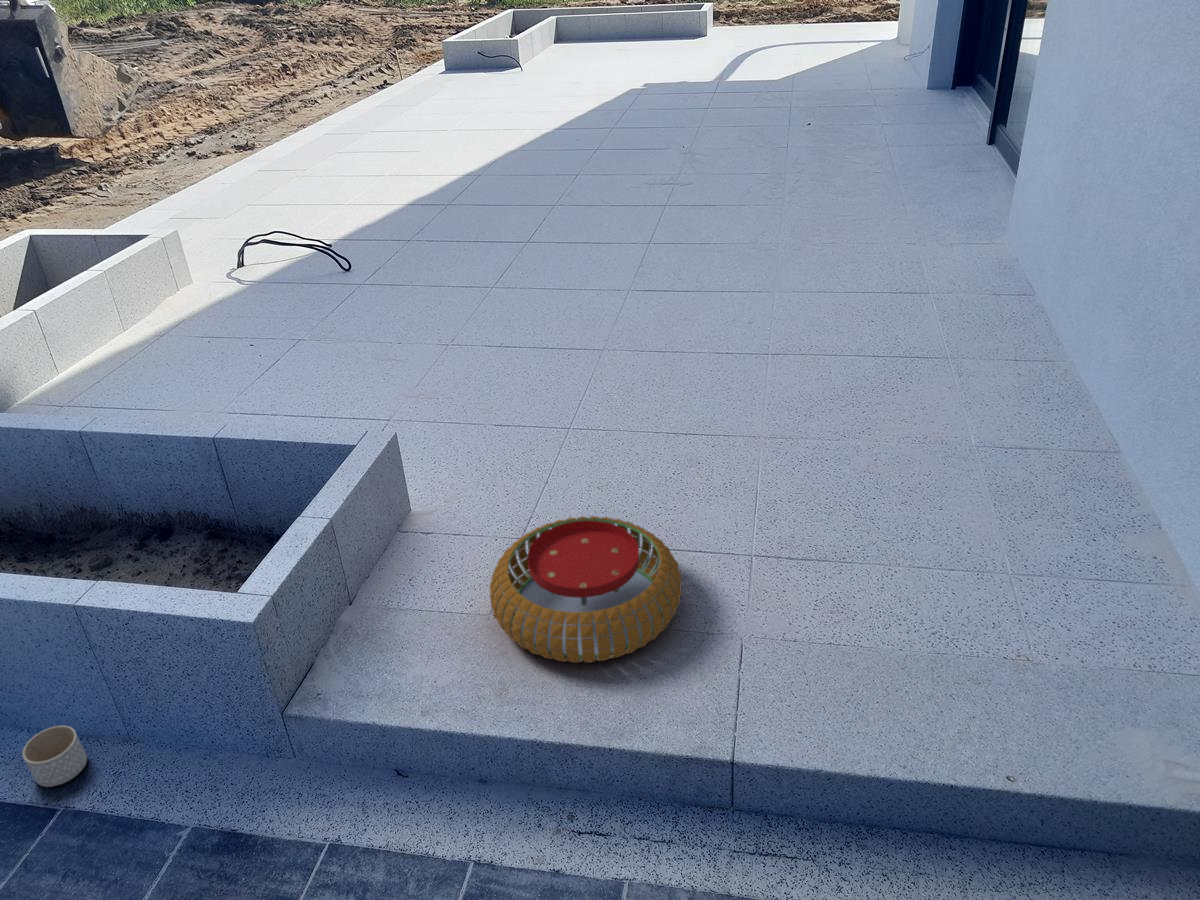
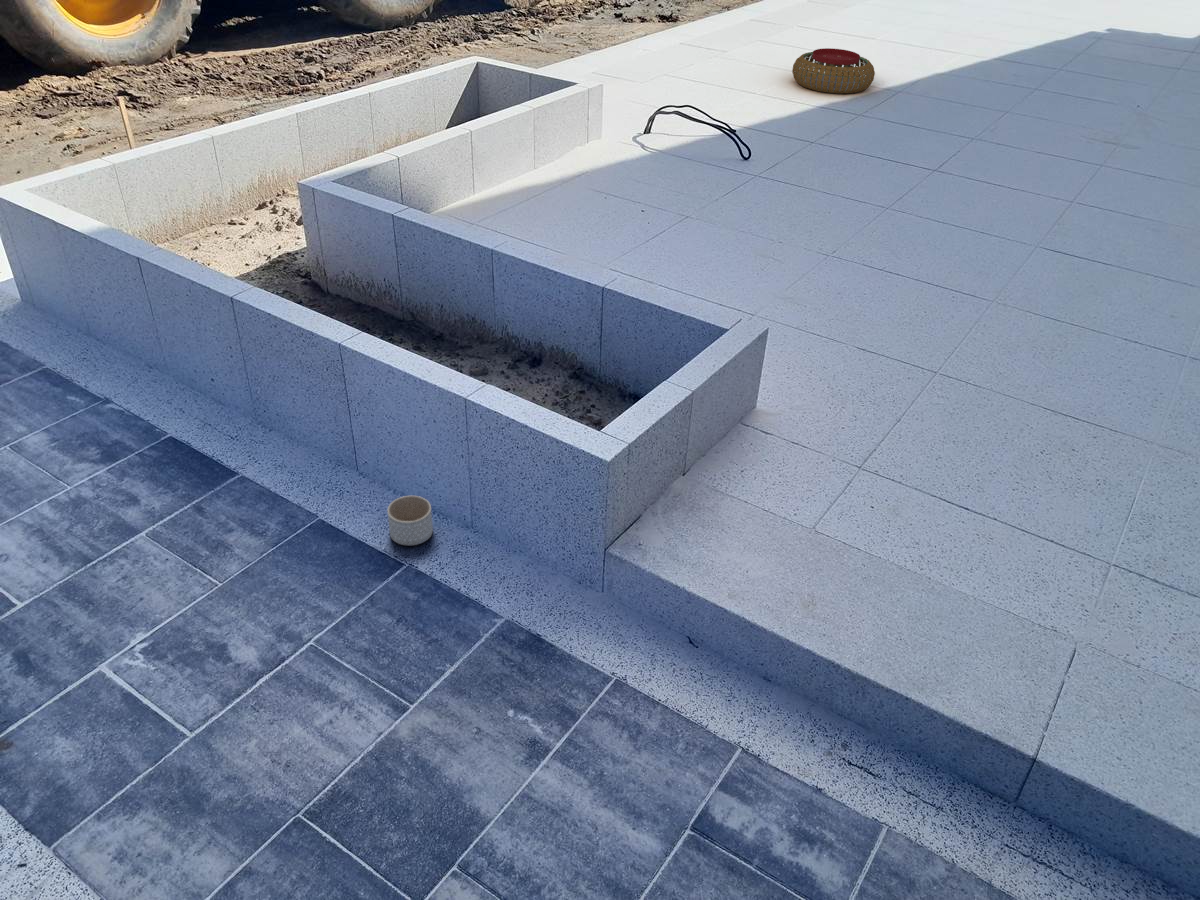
pouf: present [490,516,682,663] -> present [792,48,875,94]

